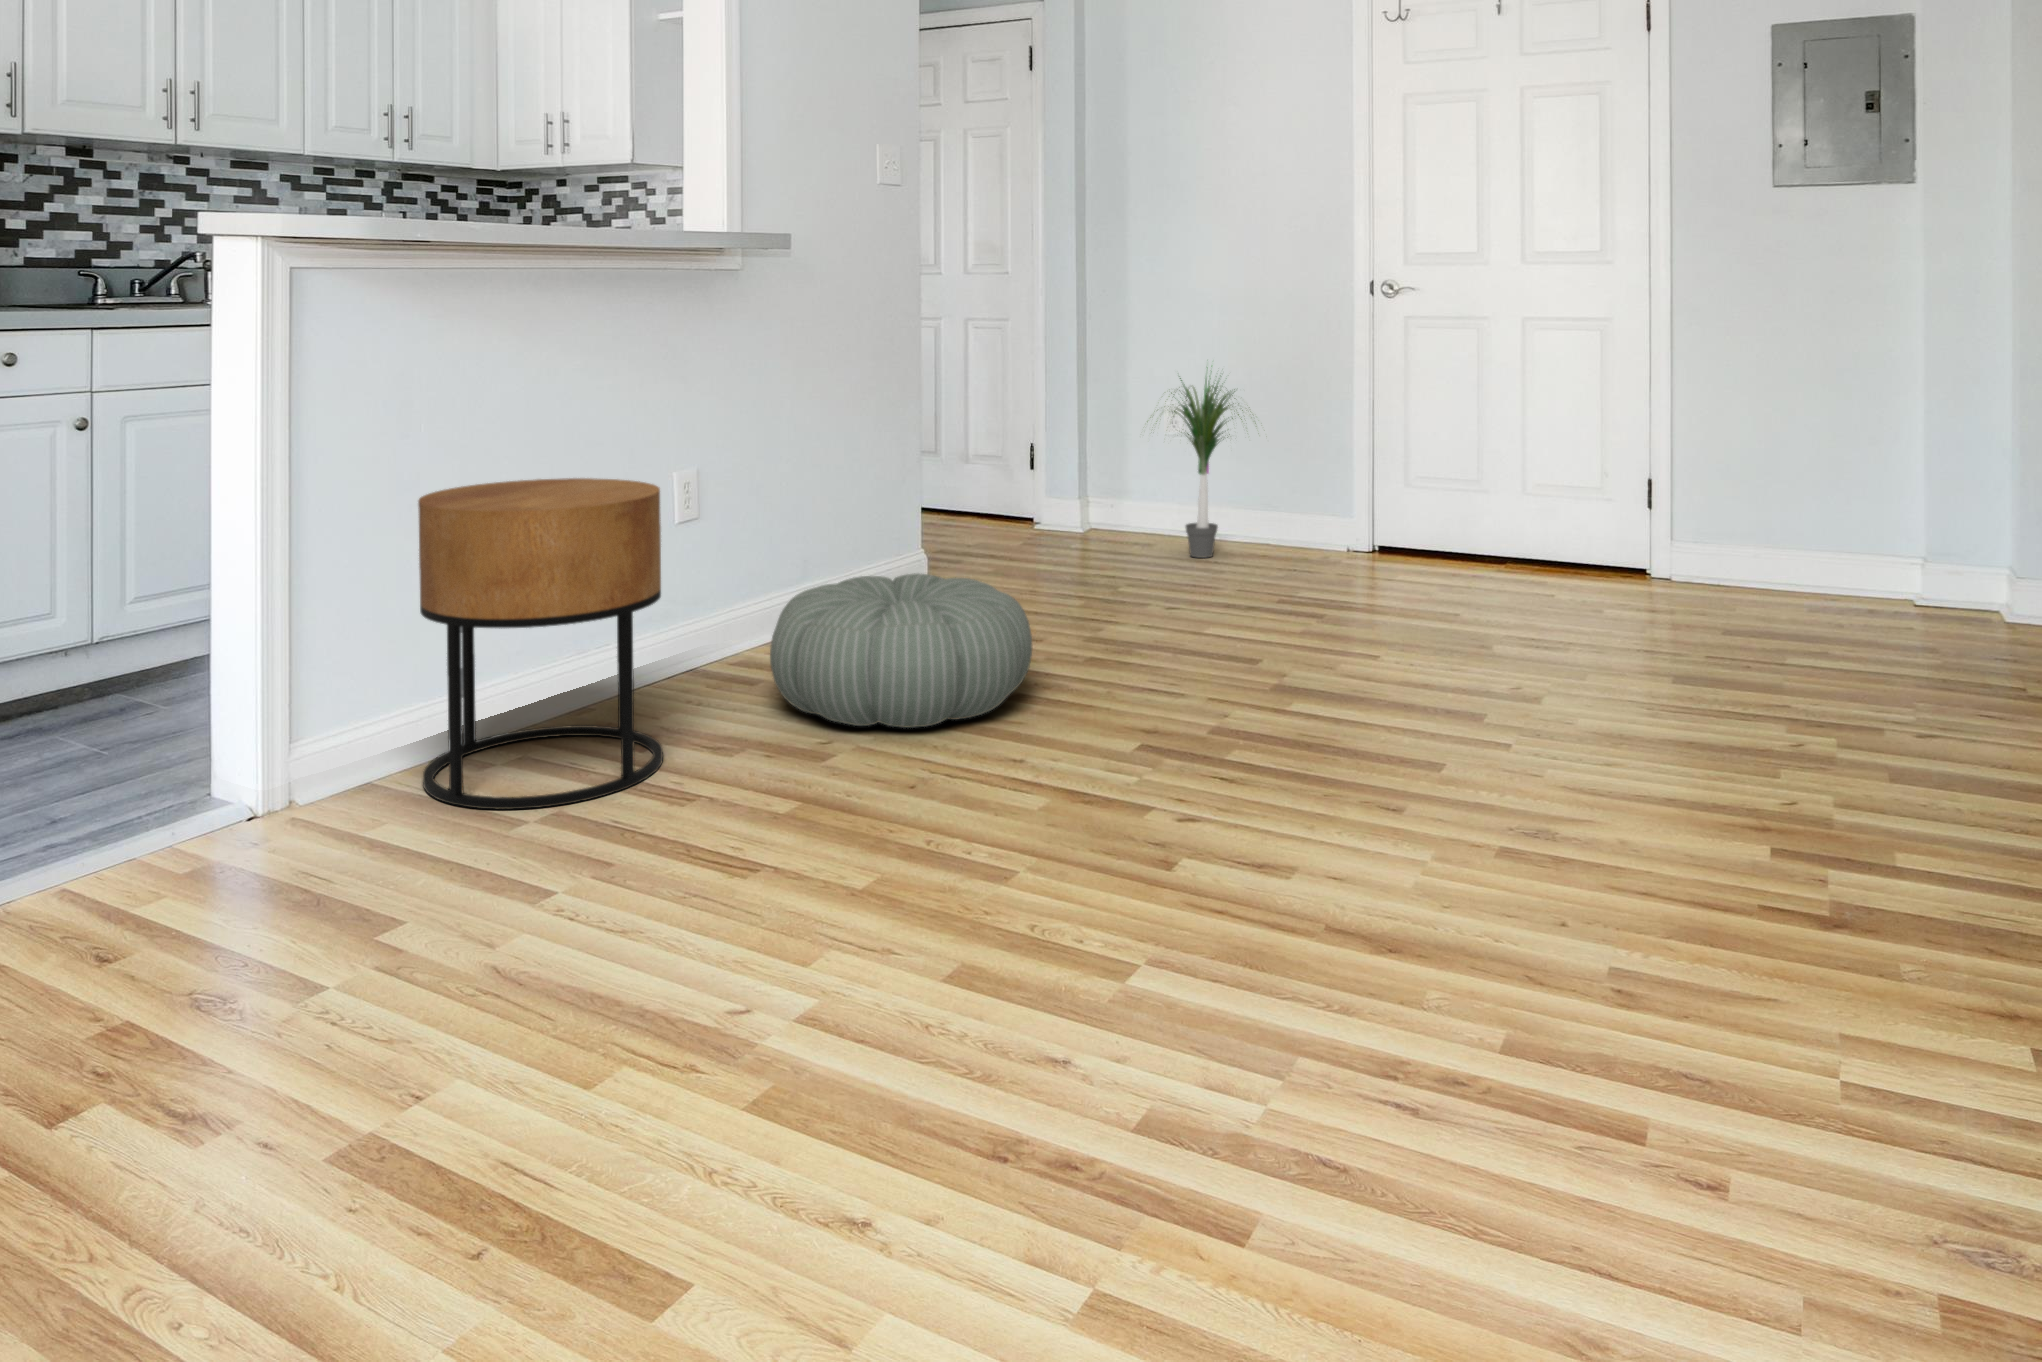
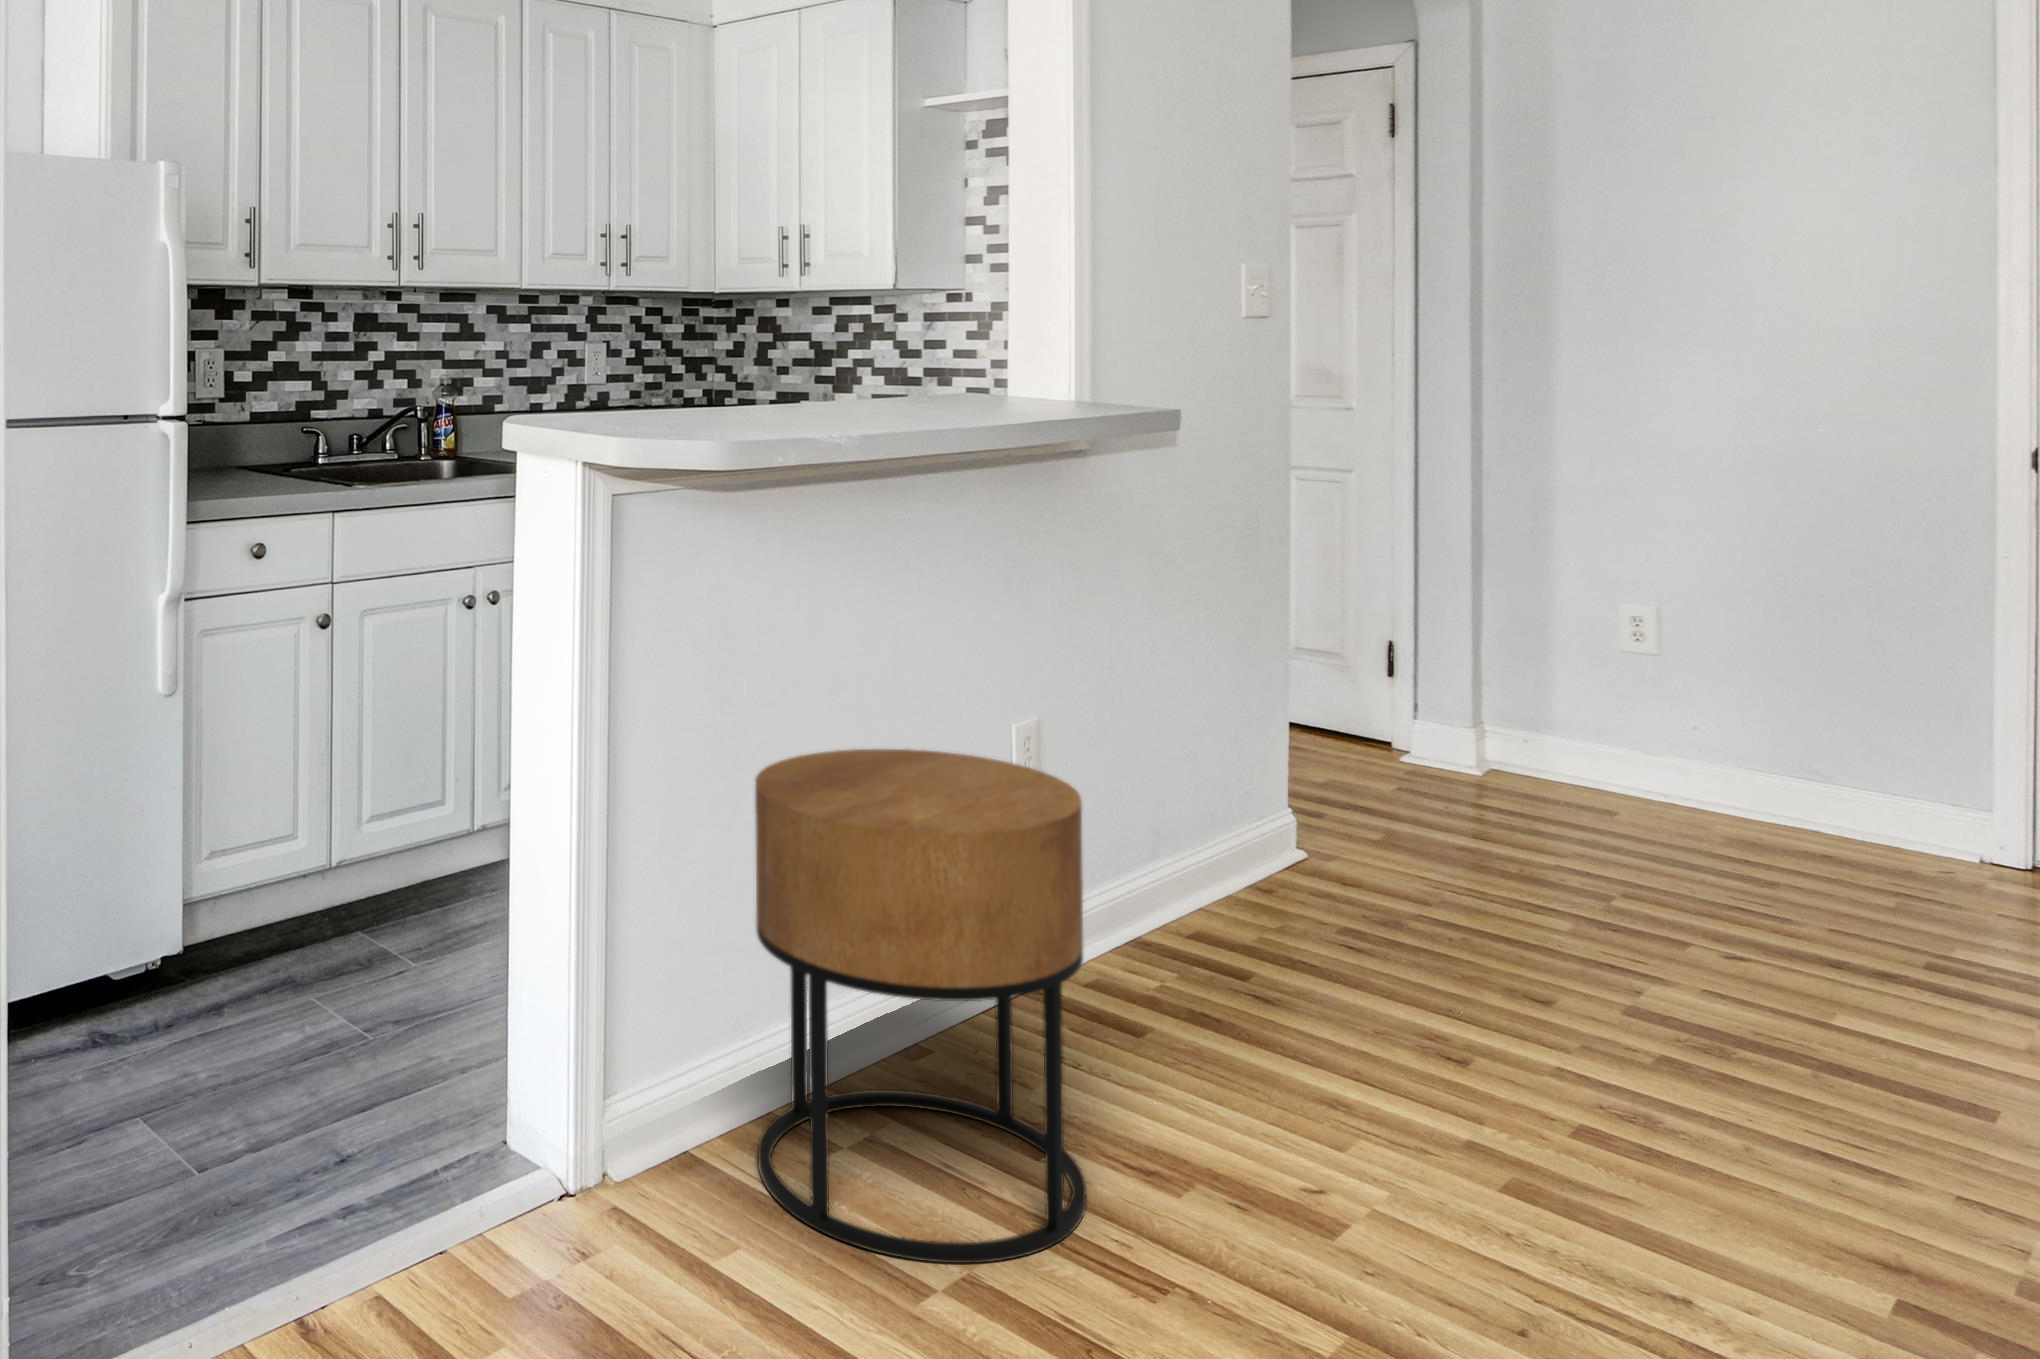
potted plant: present [1147,367,1256,558] -> none [1628,546,1880,859]
pouf: present [770,573,1032,728] -> none [1195,905,1650,1192]

